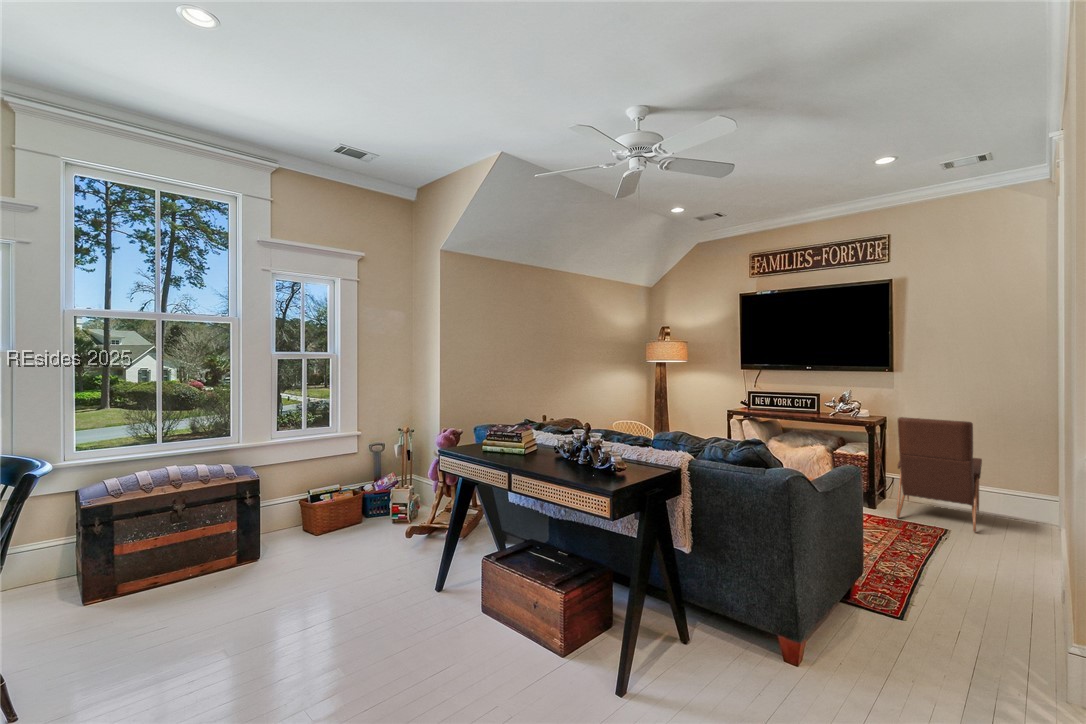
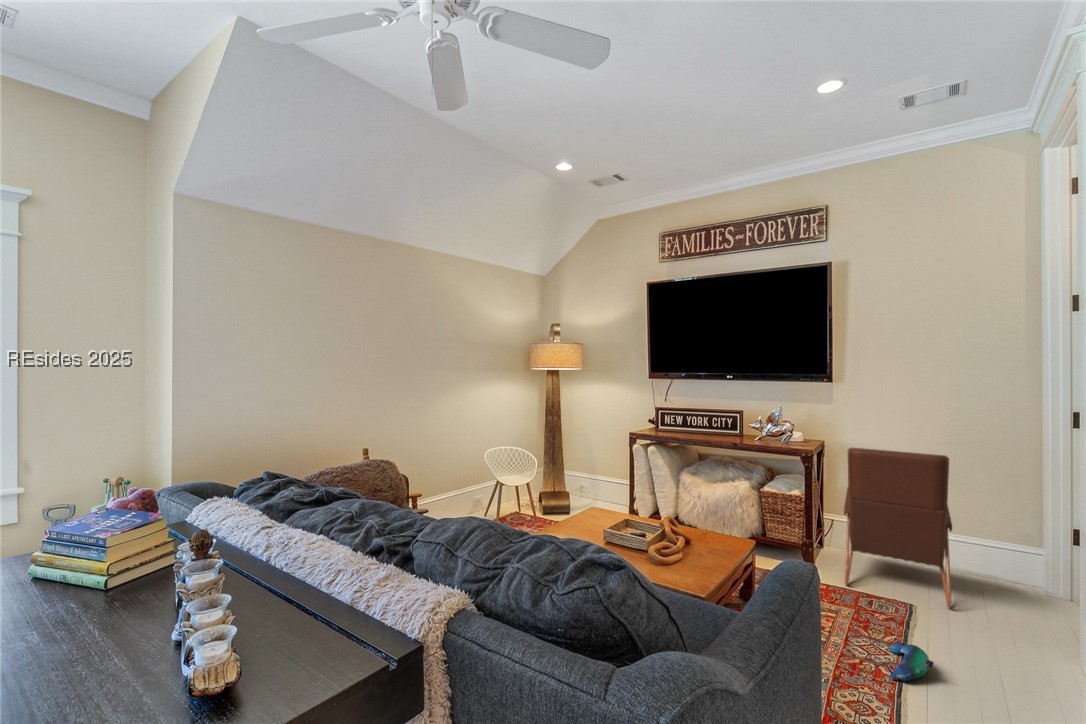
plush toy: none [914,542,946,561] -> present [888,642,934,681]

